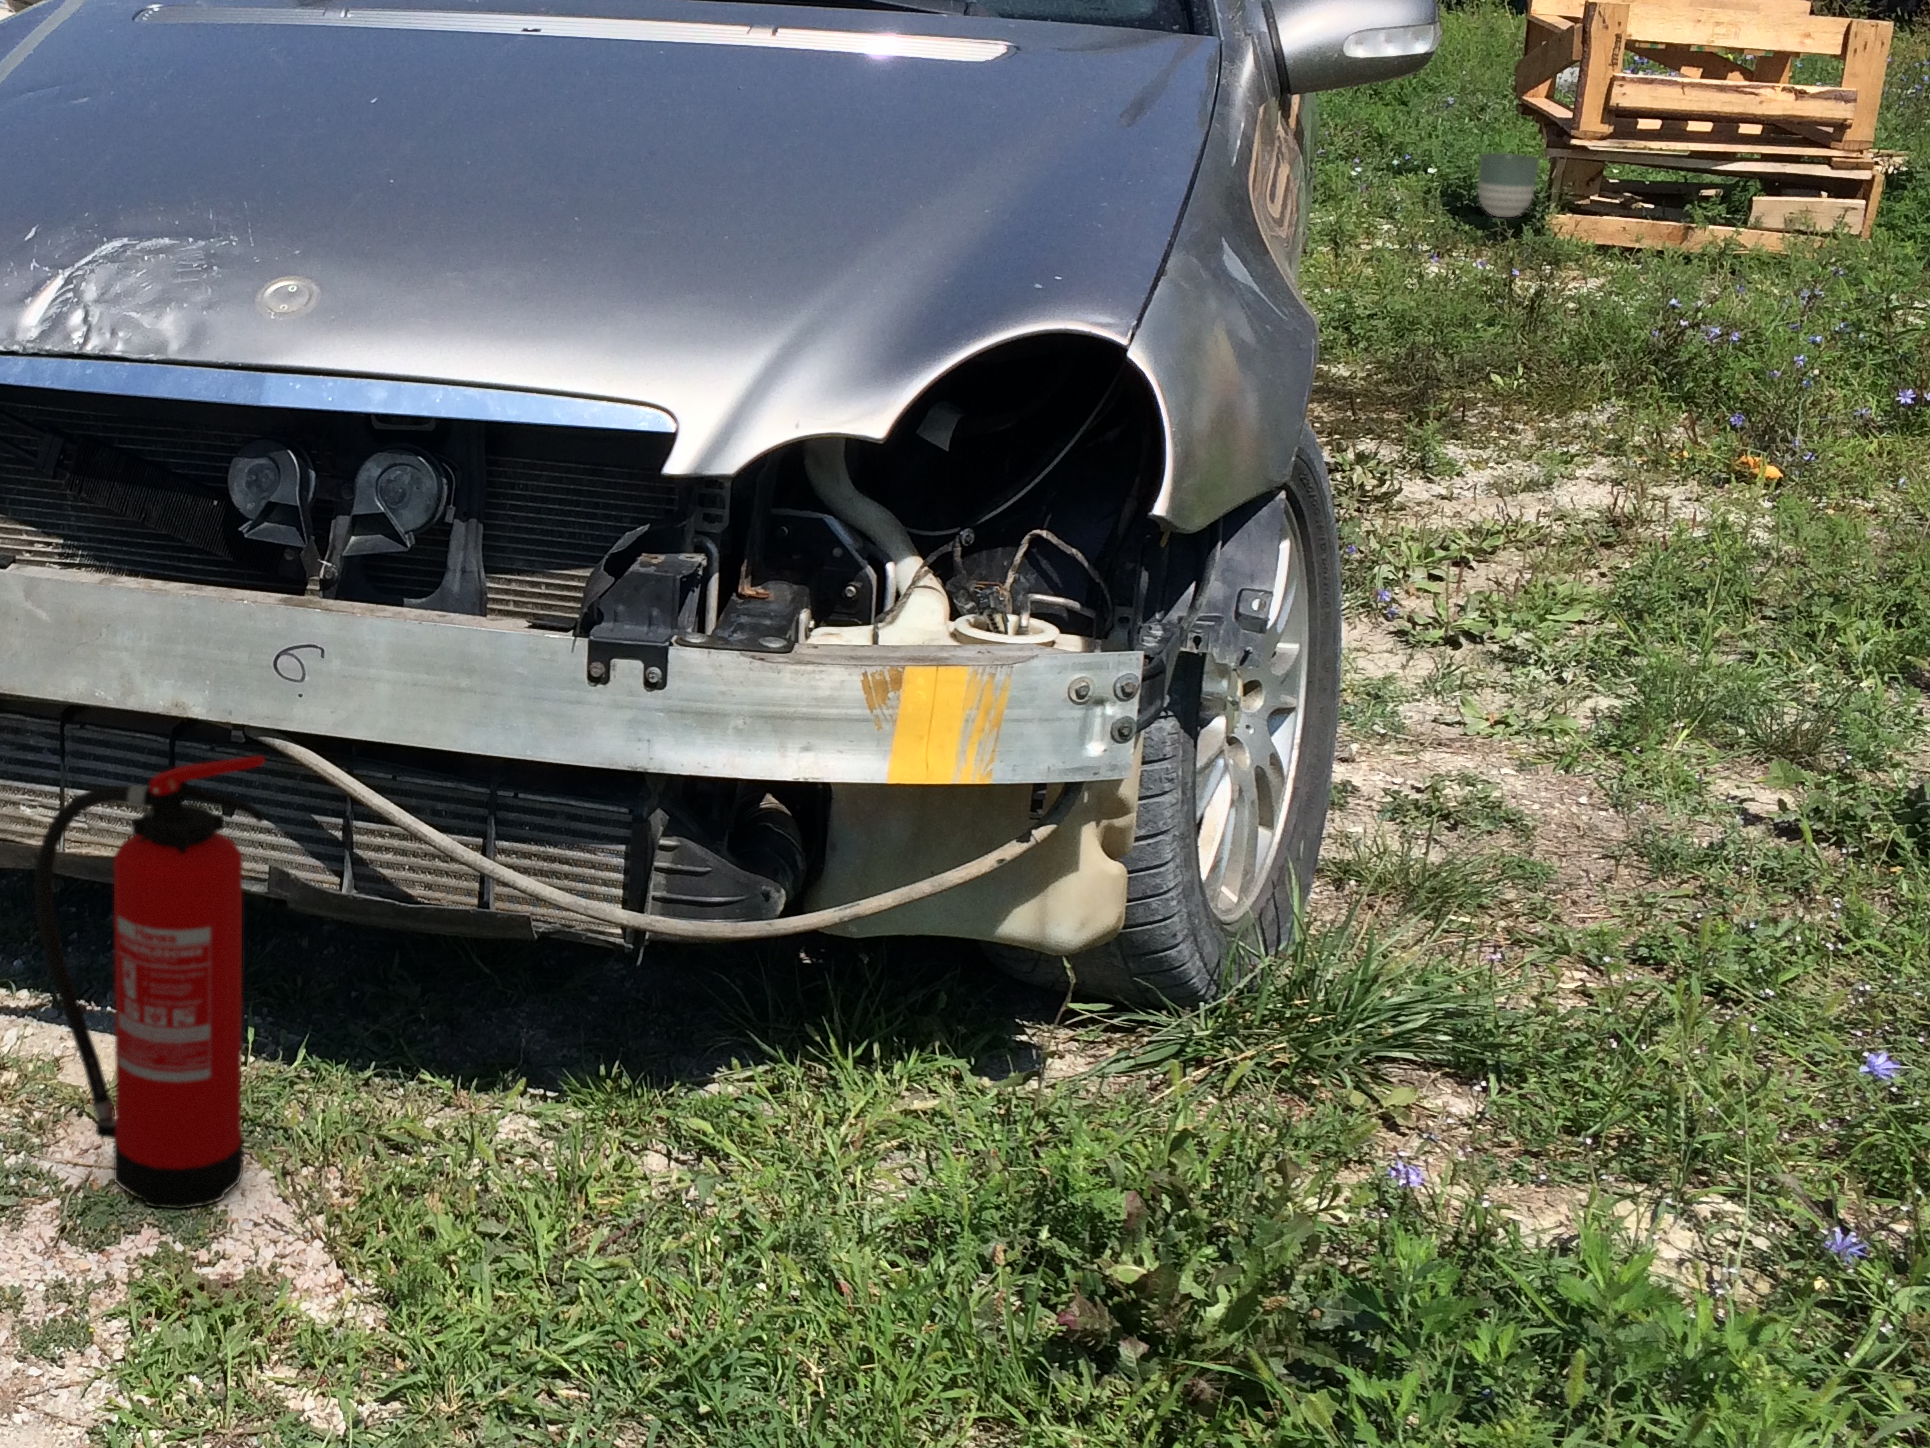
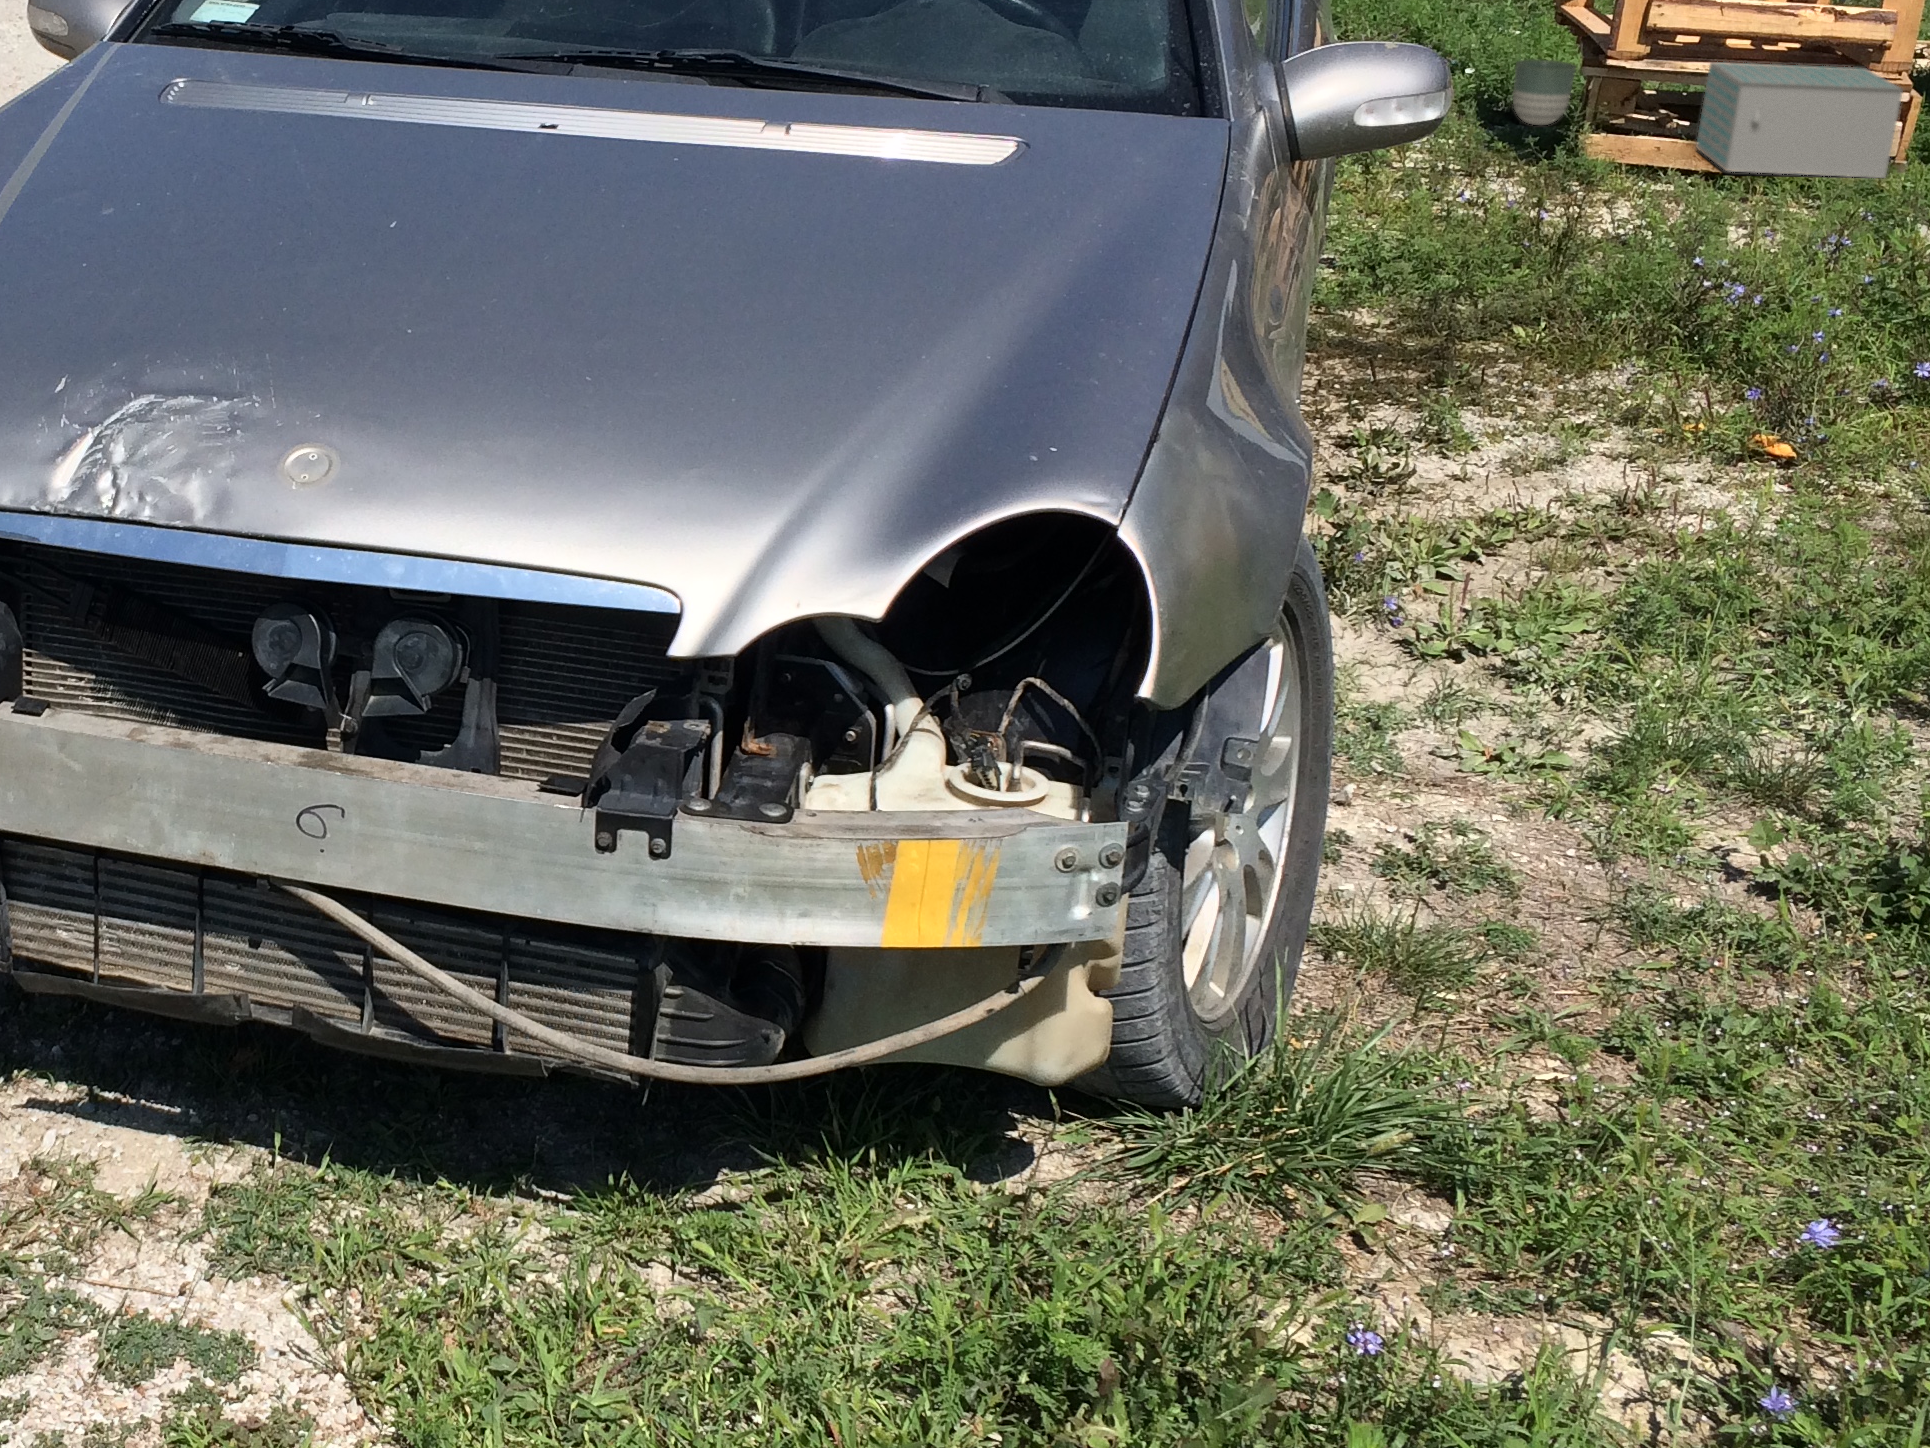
storage box: none [1661,149,1865,259] -> present [1696,62,1903,178]
fire extinguisher: present [35,756,265,1208] -> none [72,926,290,1338]

